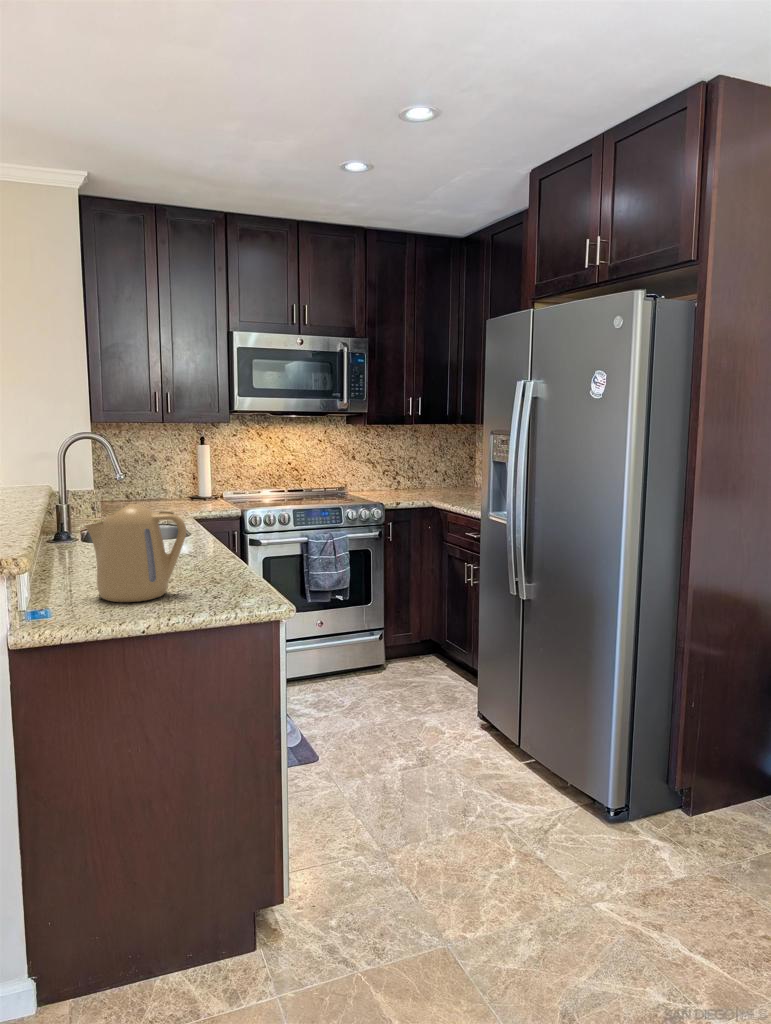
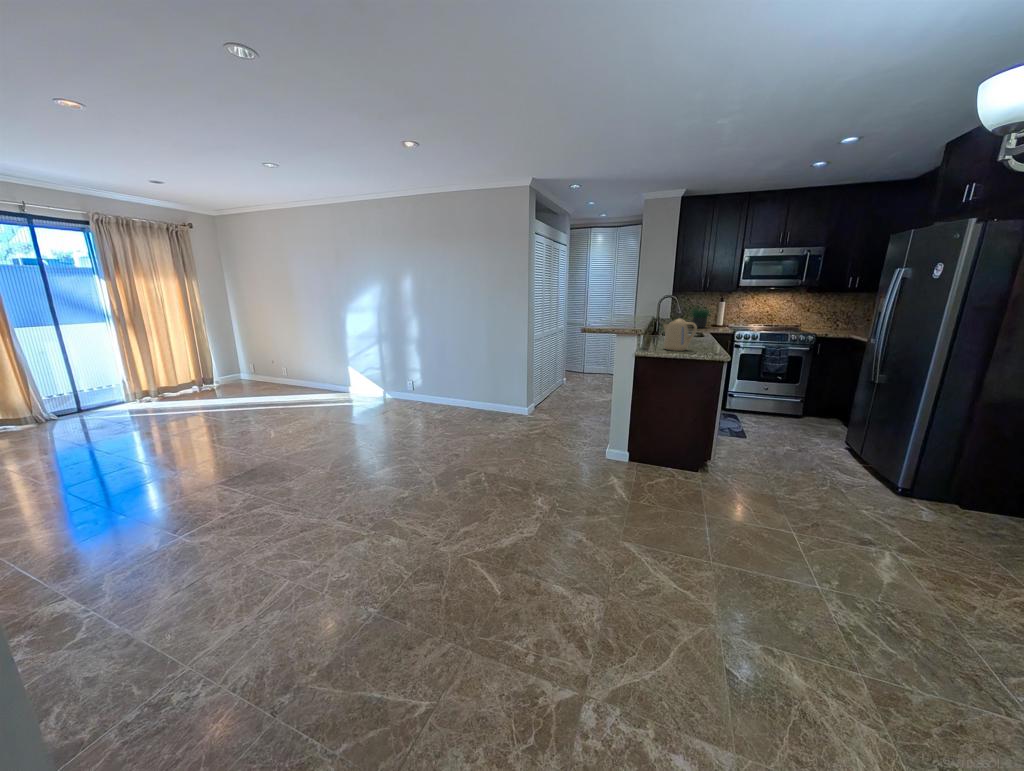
potted plant: none [127,437,202,507] -> present [690,308,711,328]

